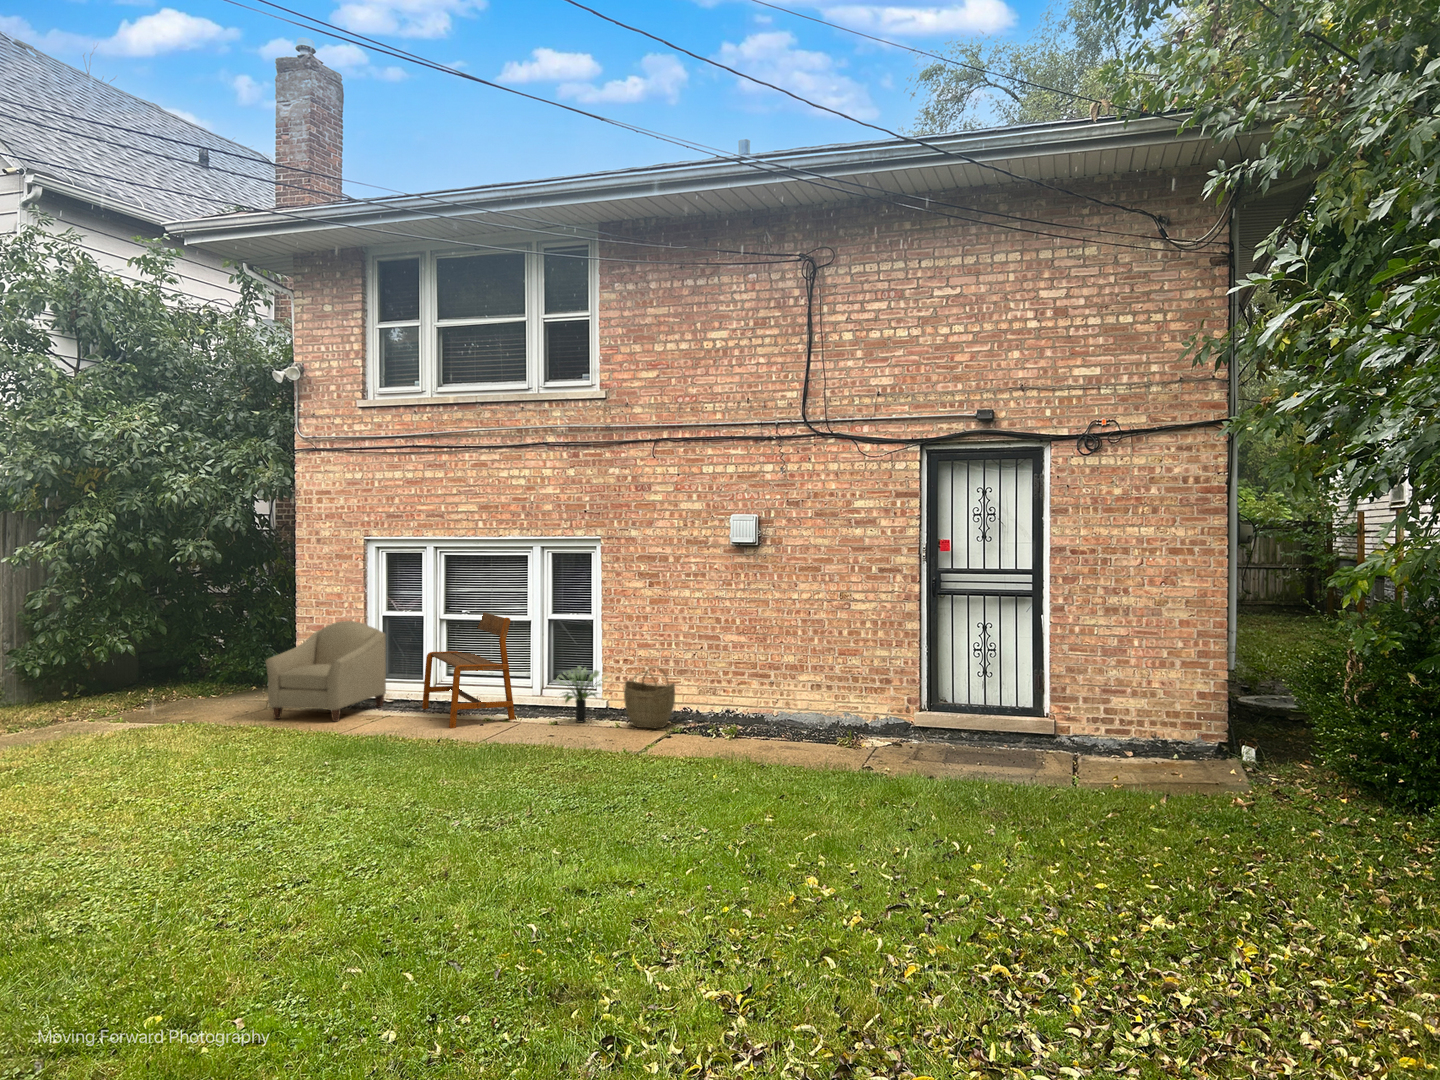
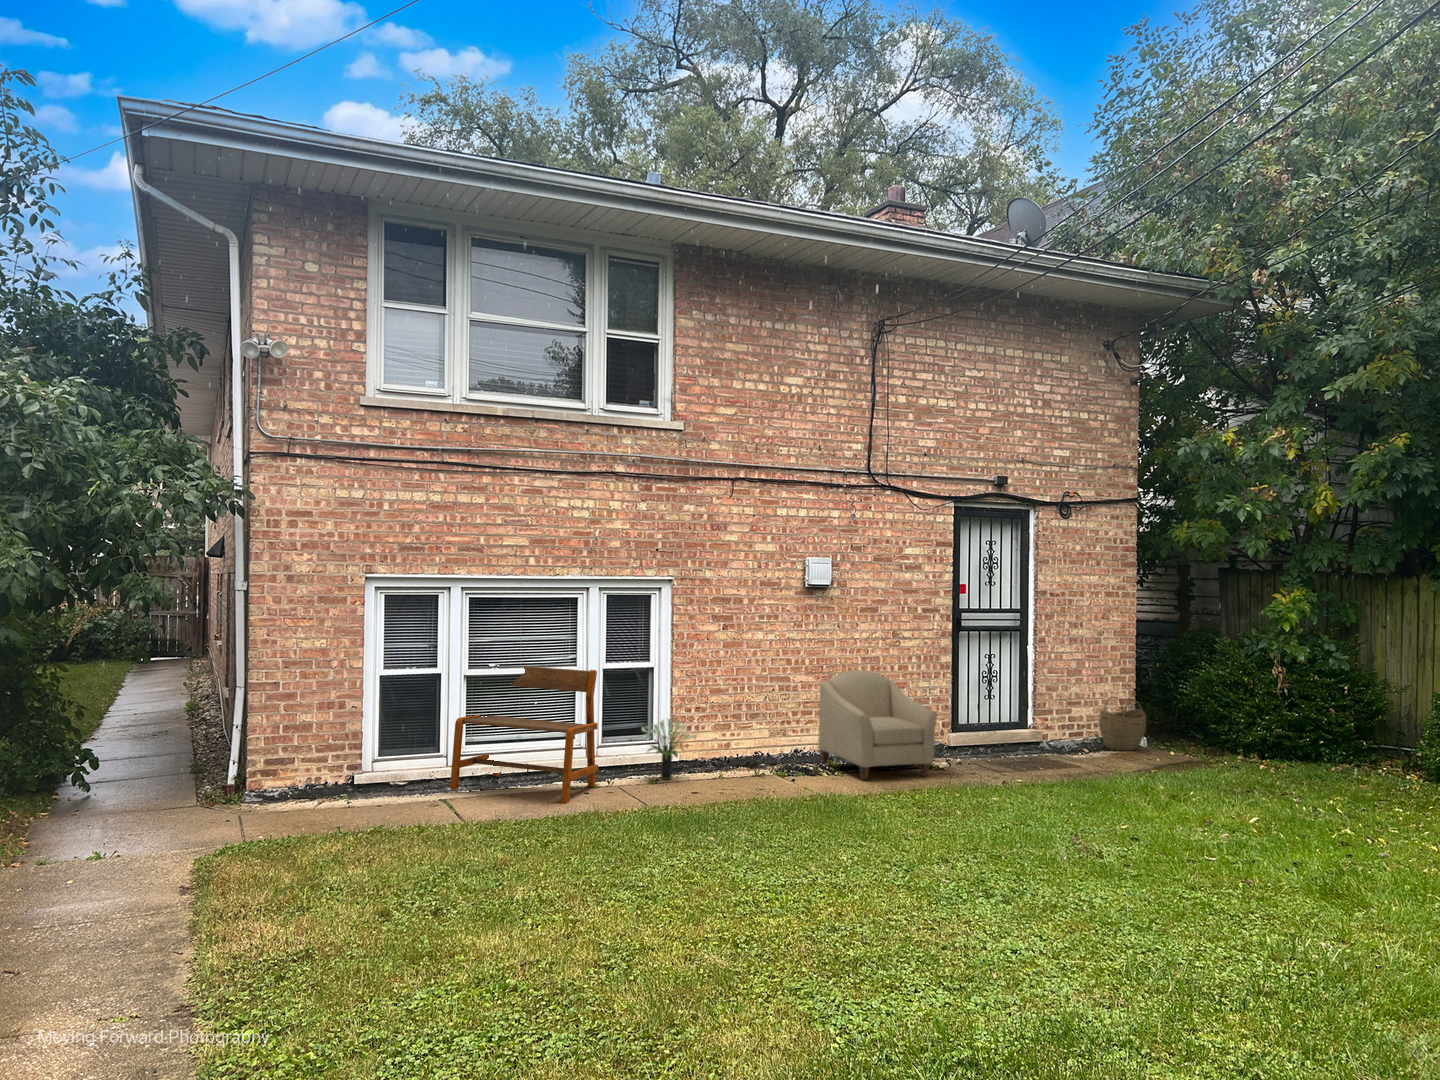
chair: present [266,621,386,722] -> present [818,670,937,780]
woven basket: present [624,666,675,729] -> present [1099,697,1146,751]

